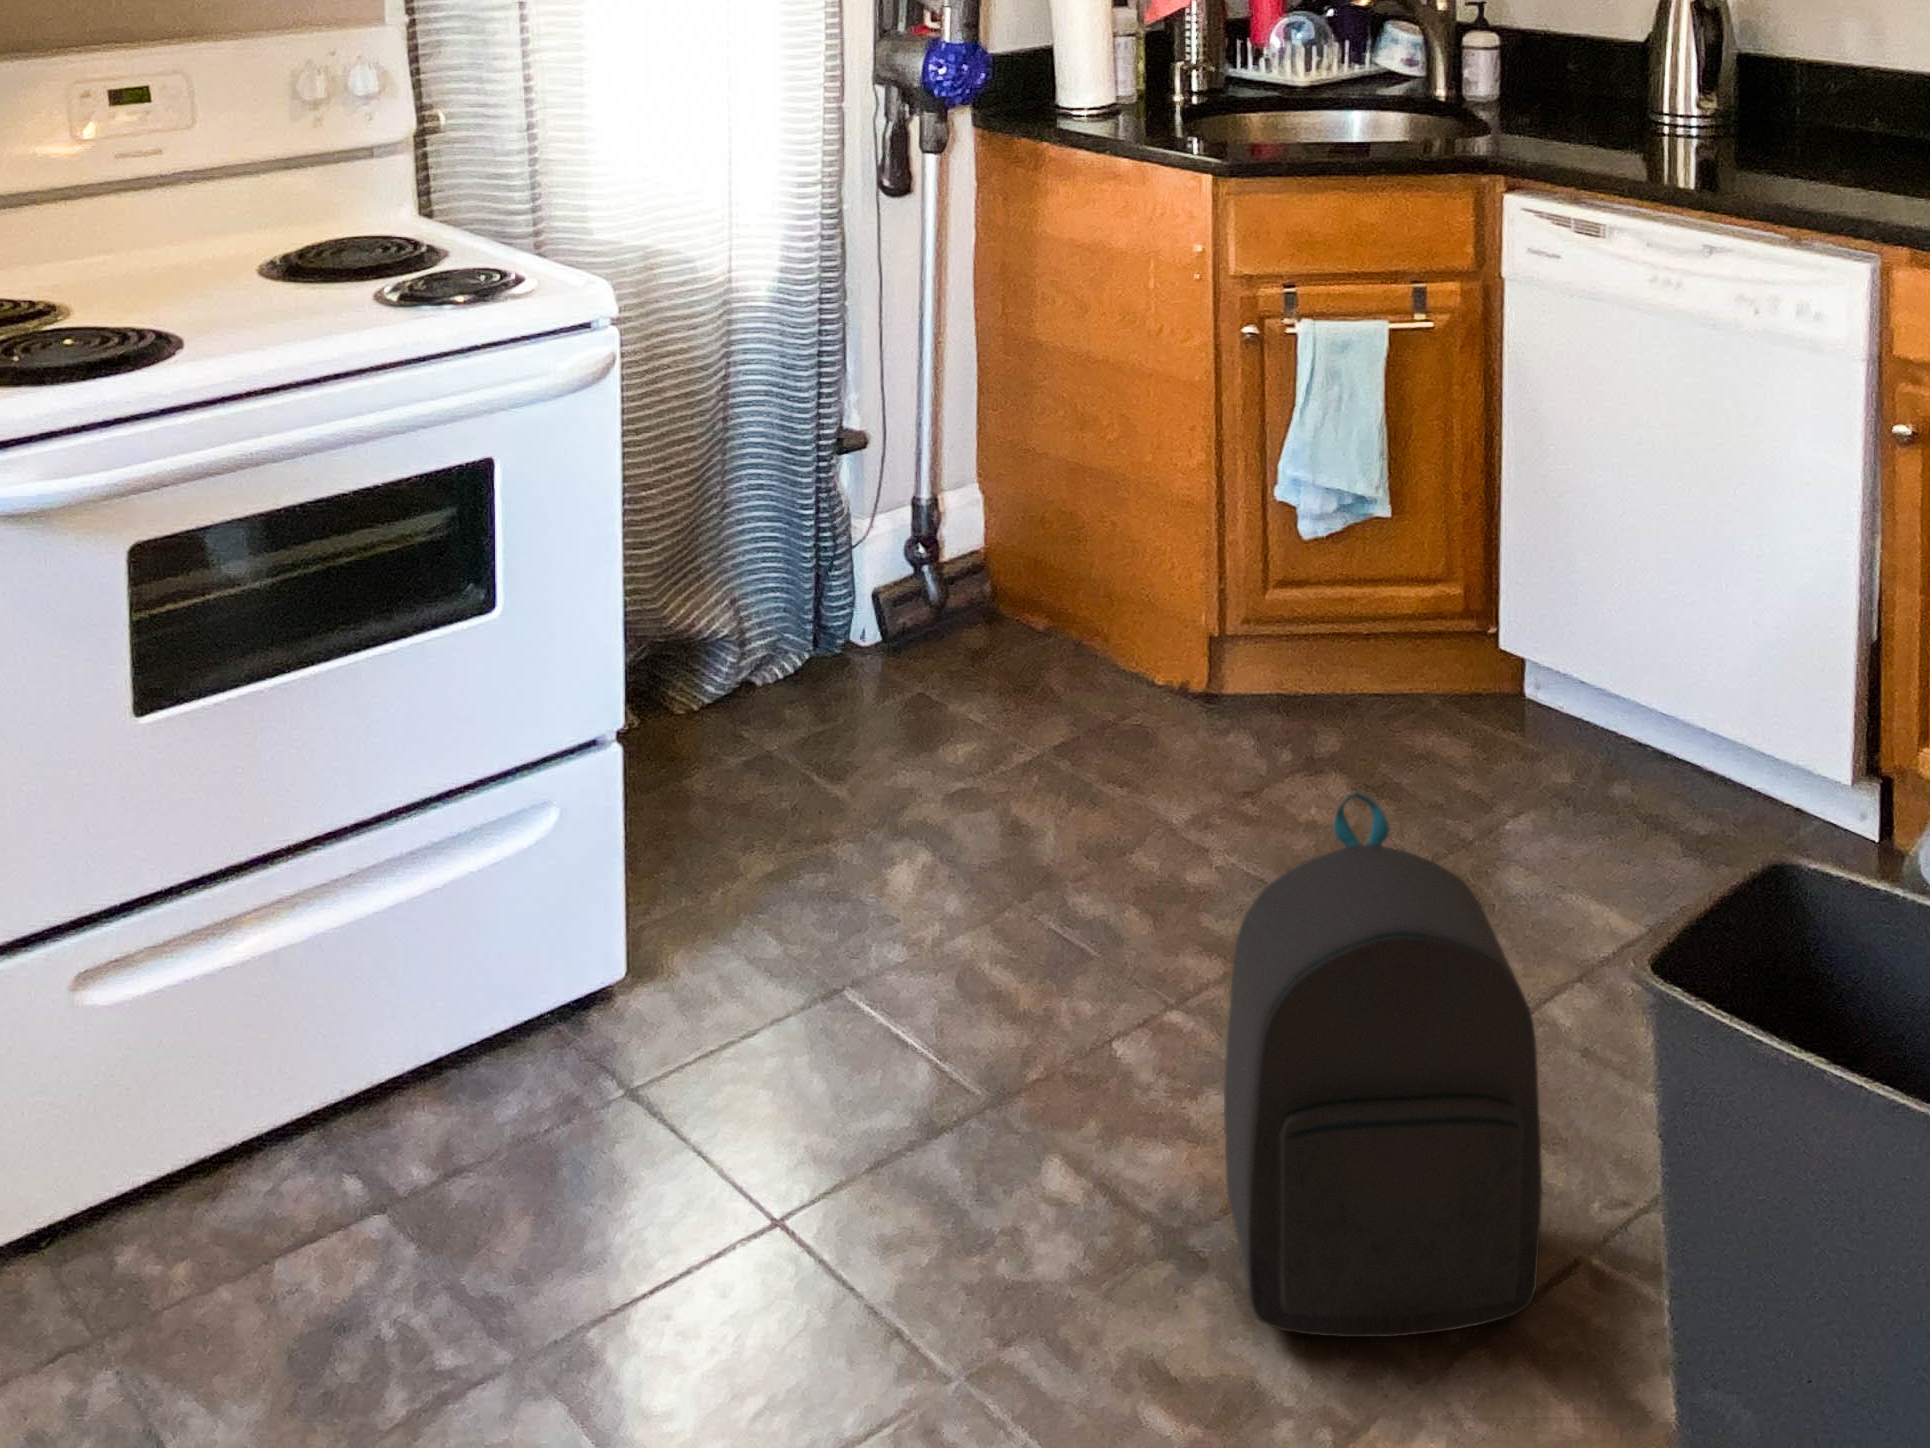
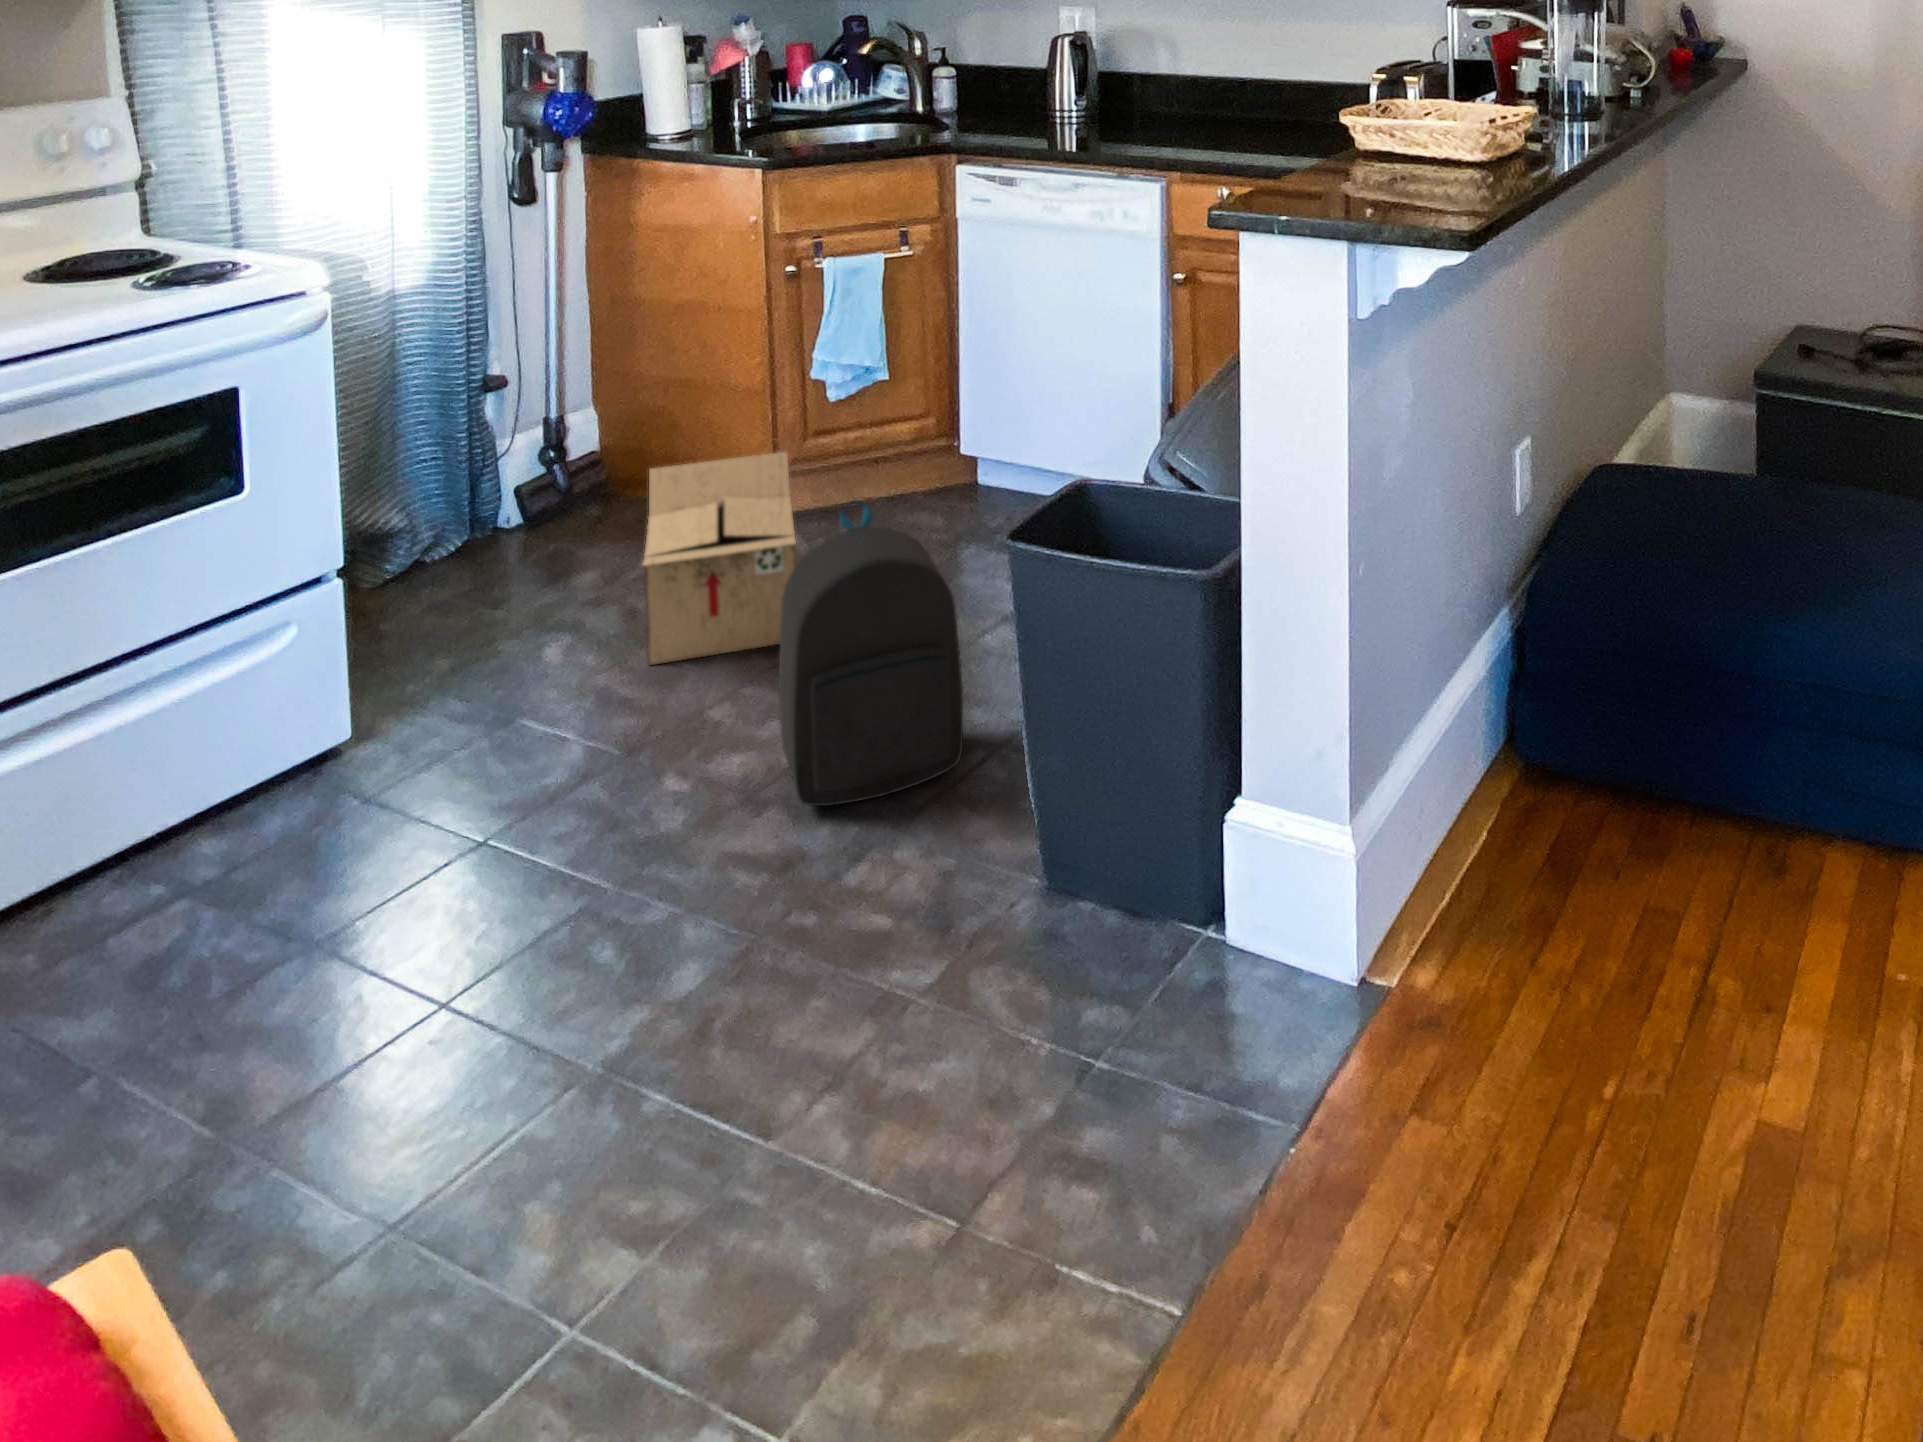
cardboard box: none [1021,623,1254,950] -> present [643,452,796,666]

